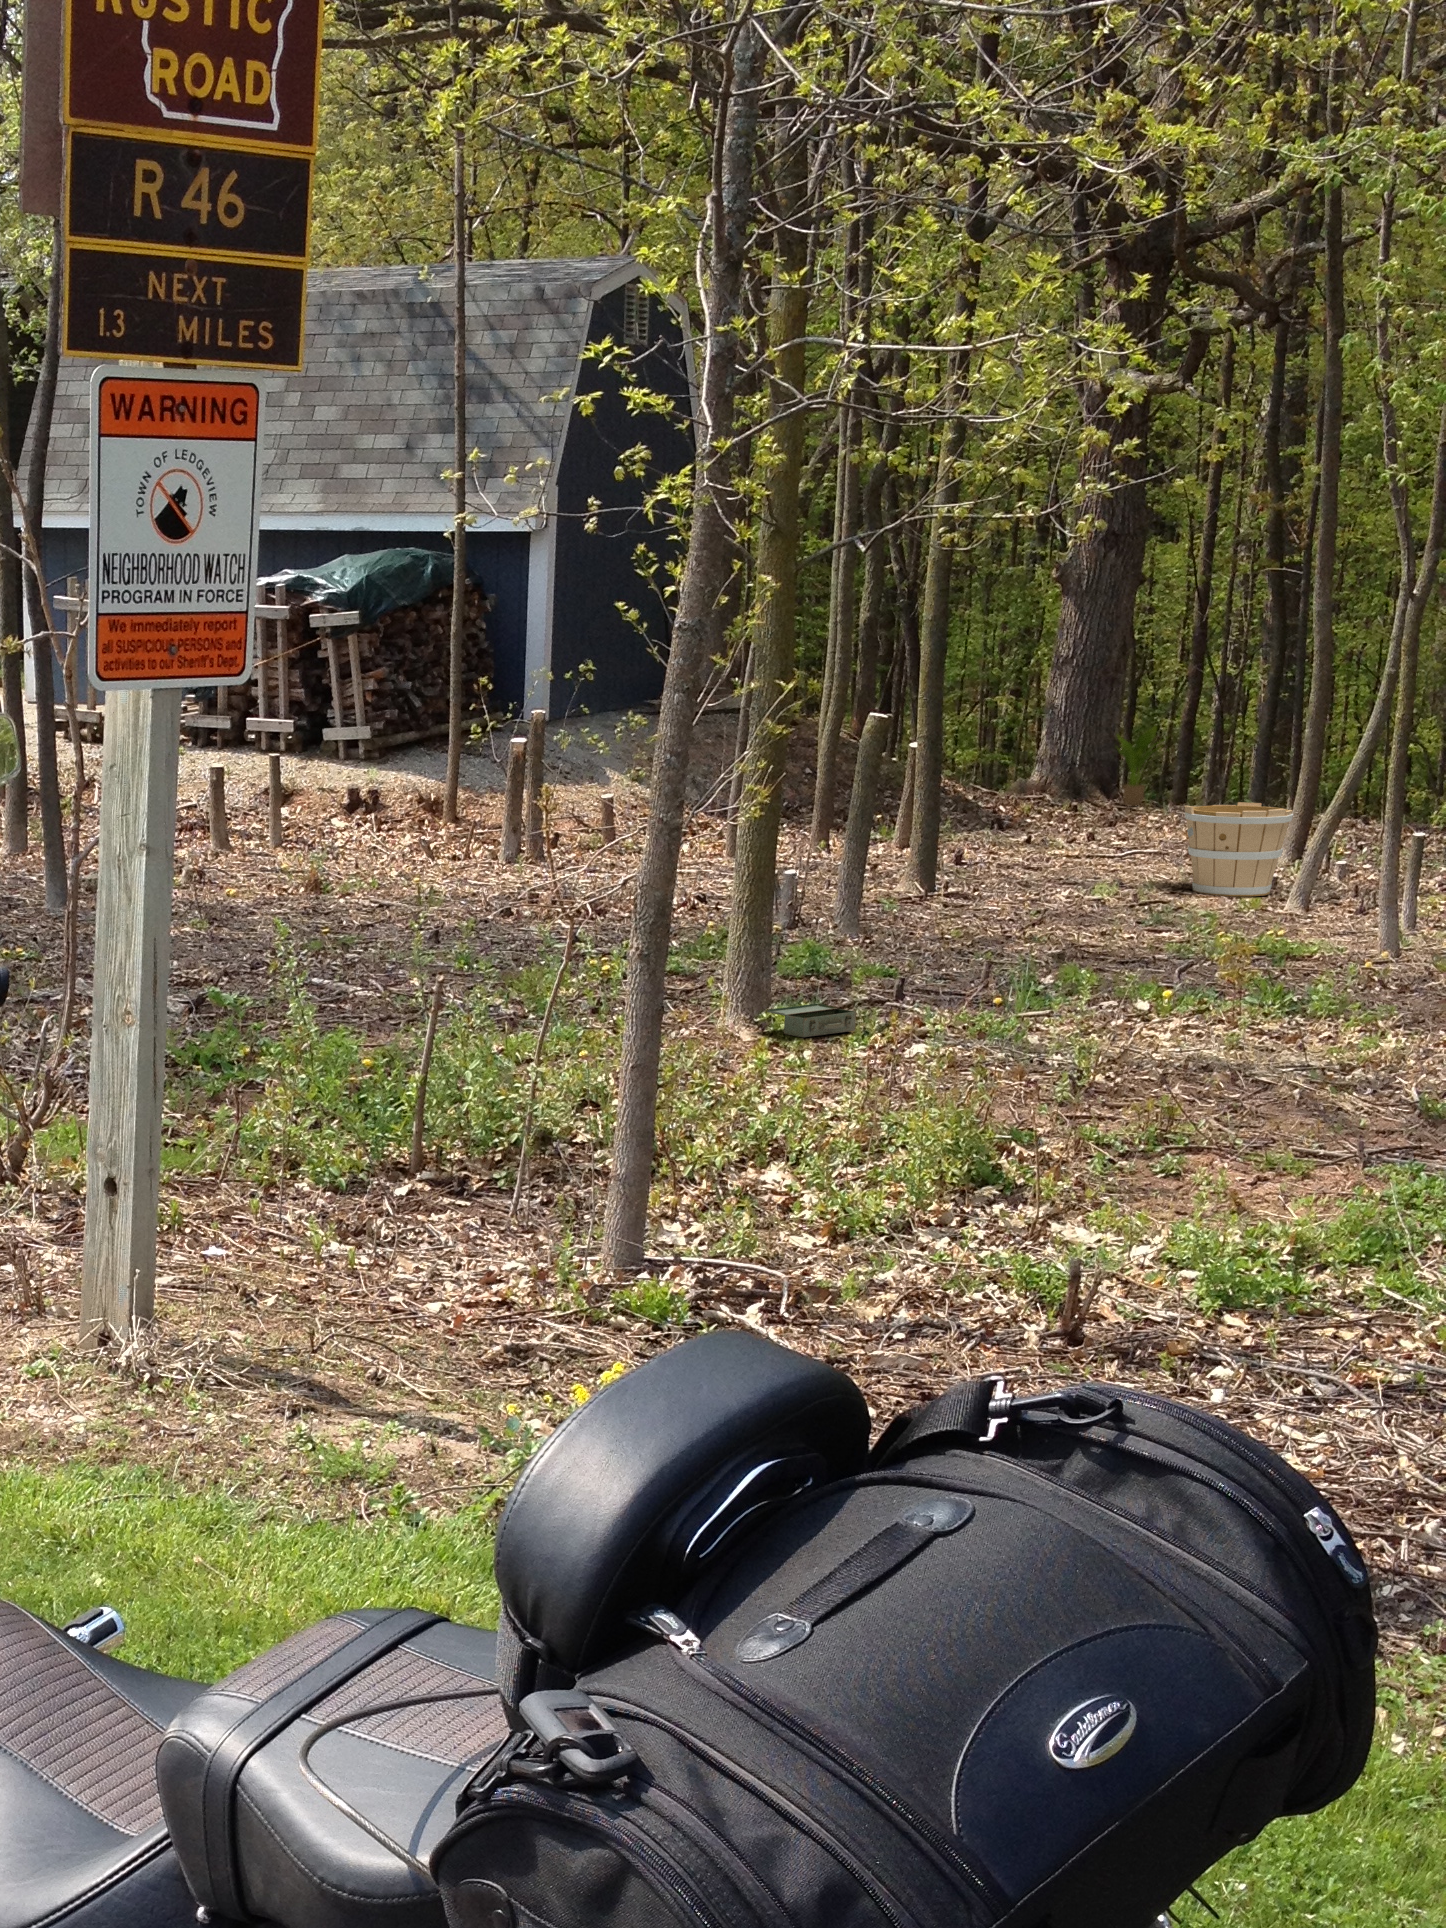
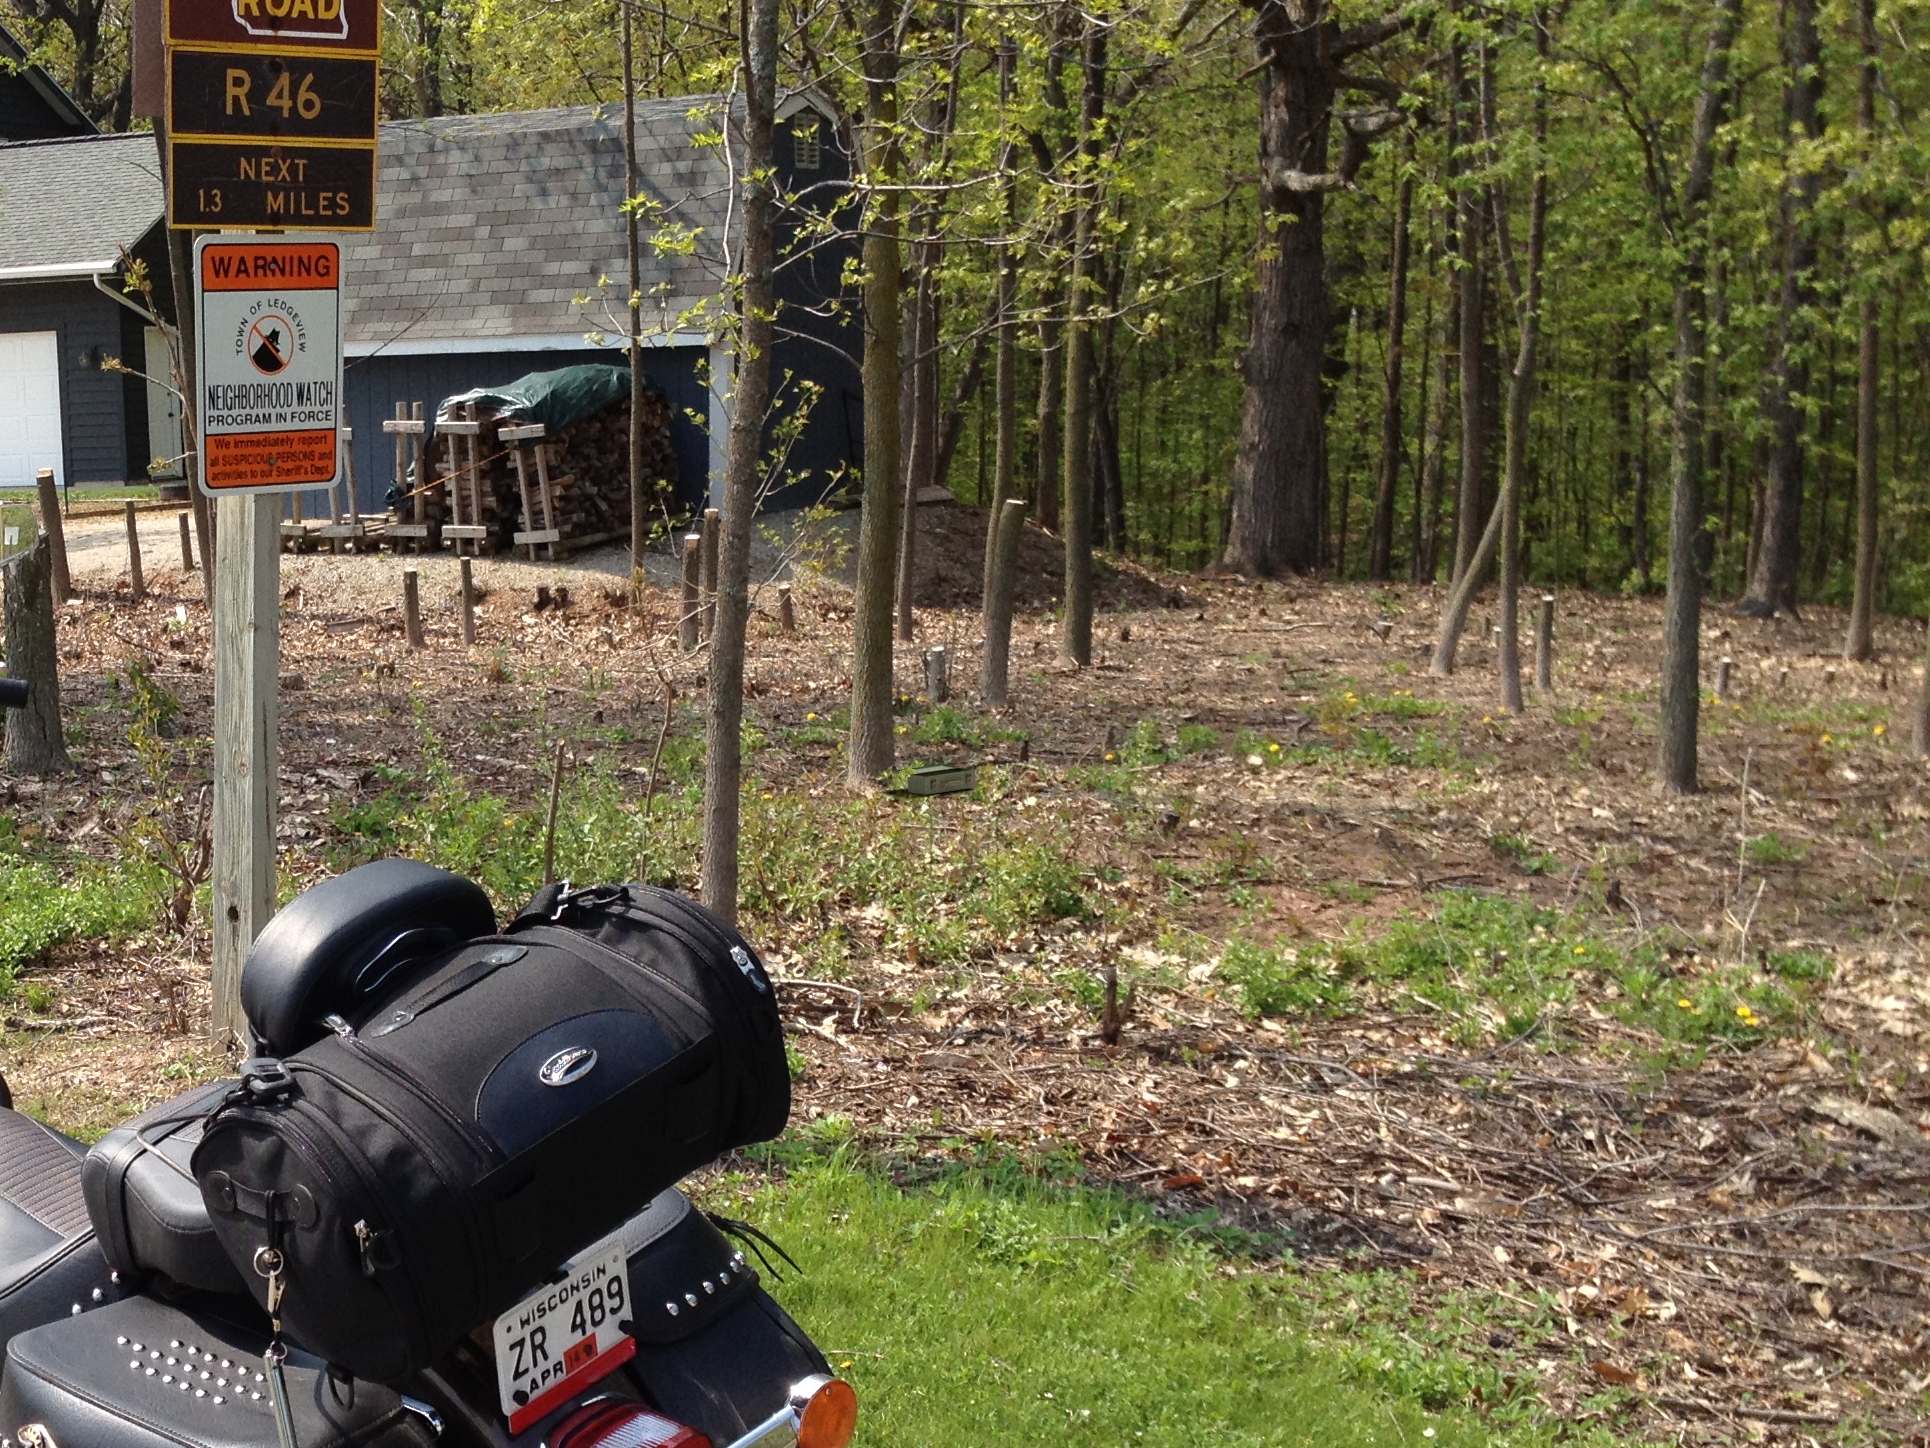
potted plant: present [1117,726,1161,807] -> none [1288,500,1347,578]
wooden bucket: present [1185,802,1294,896] -> none [1330,568,1436,657]

